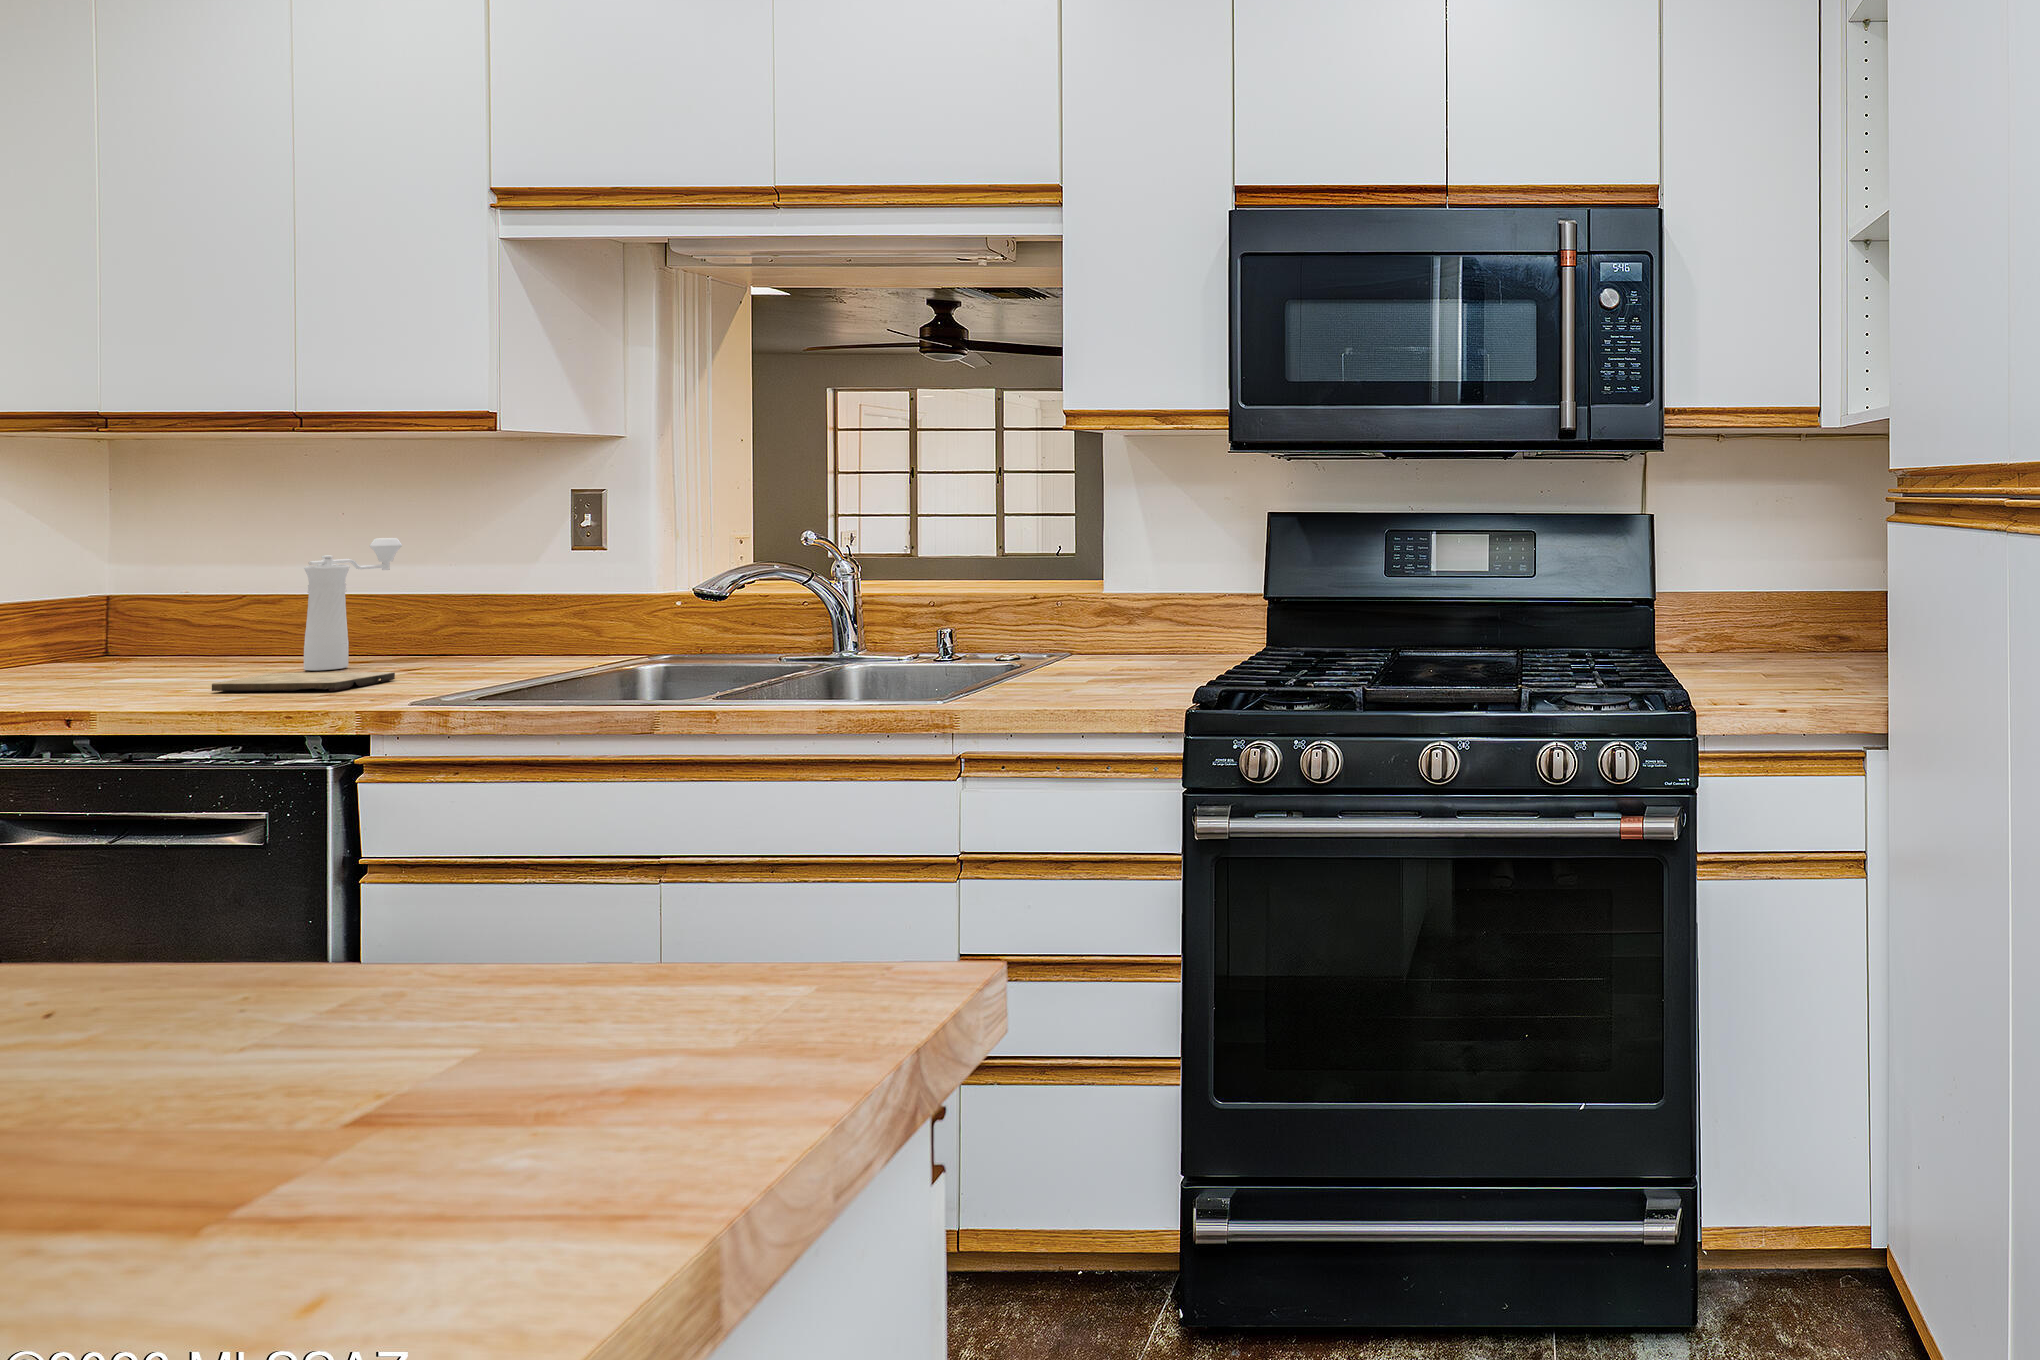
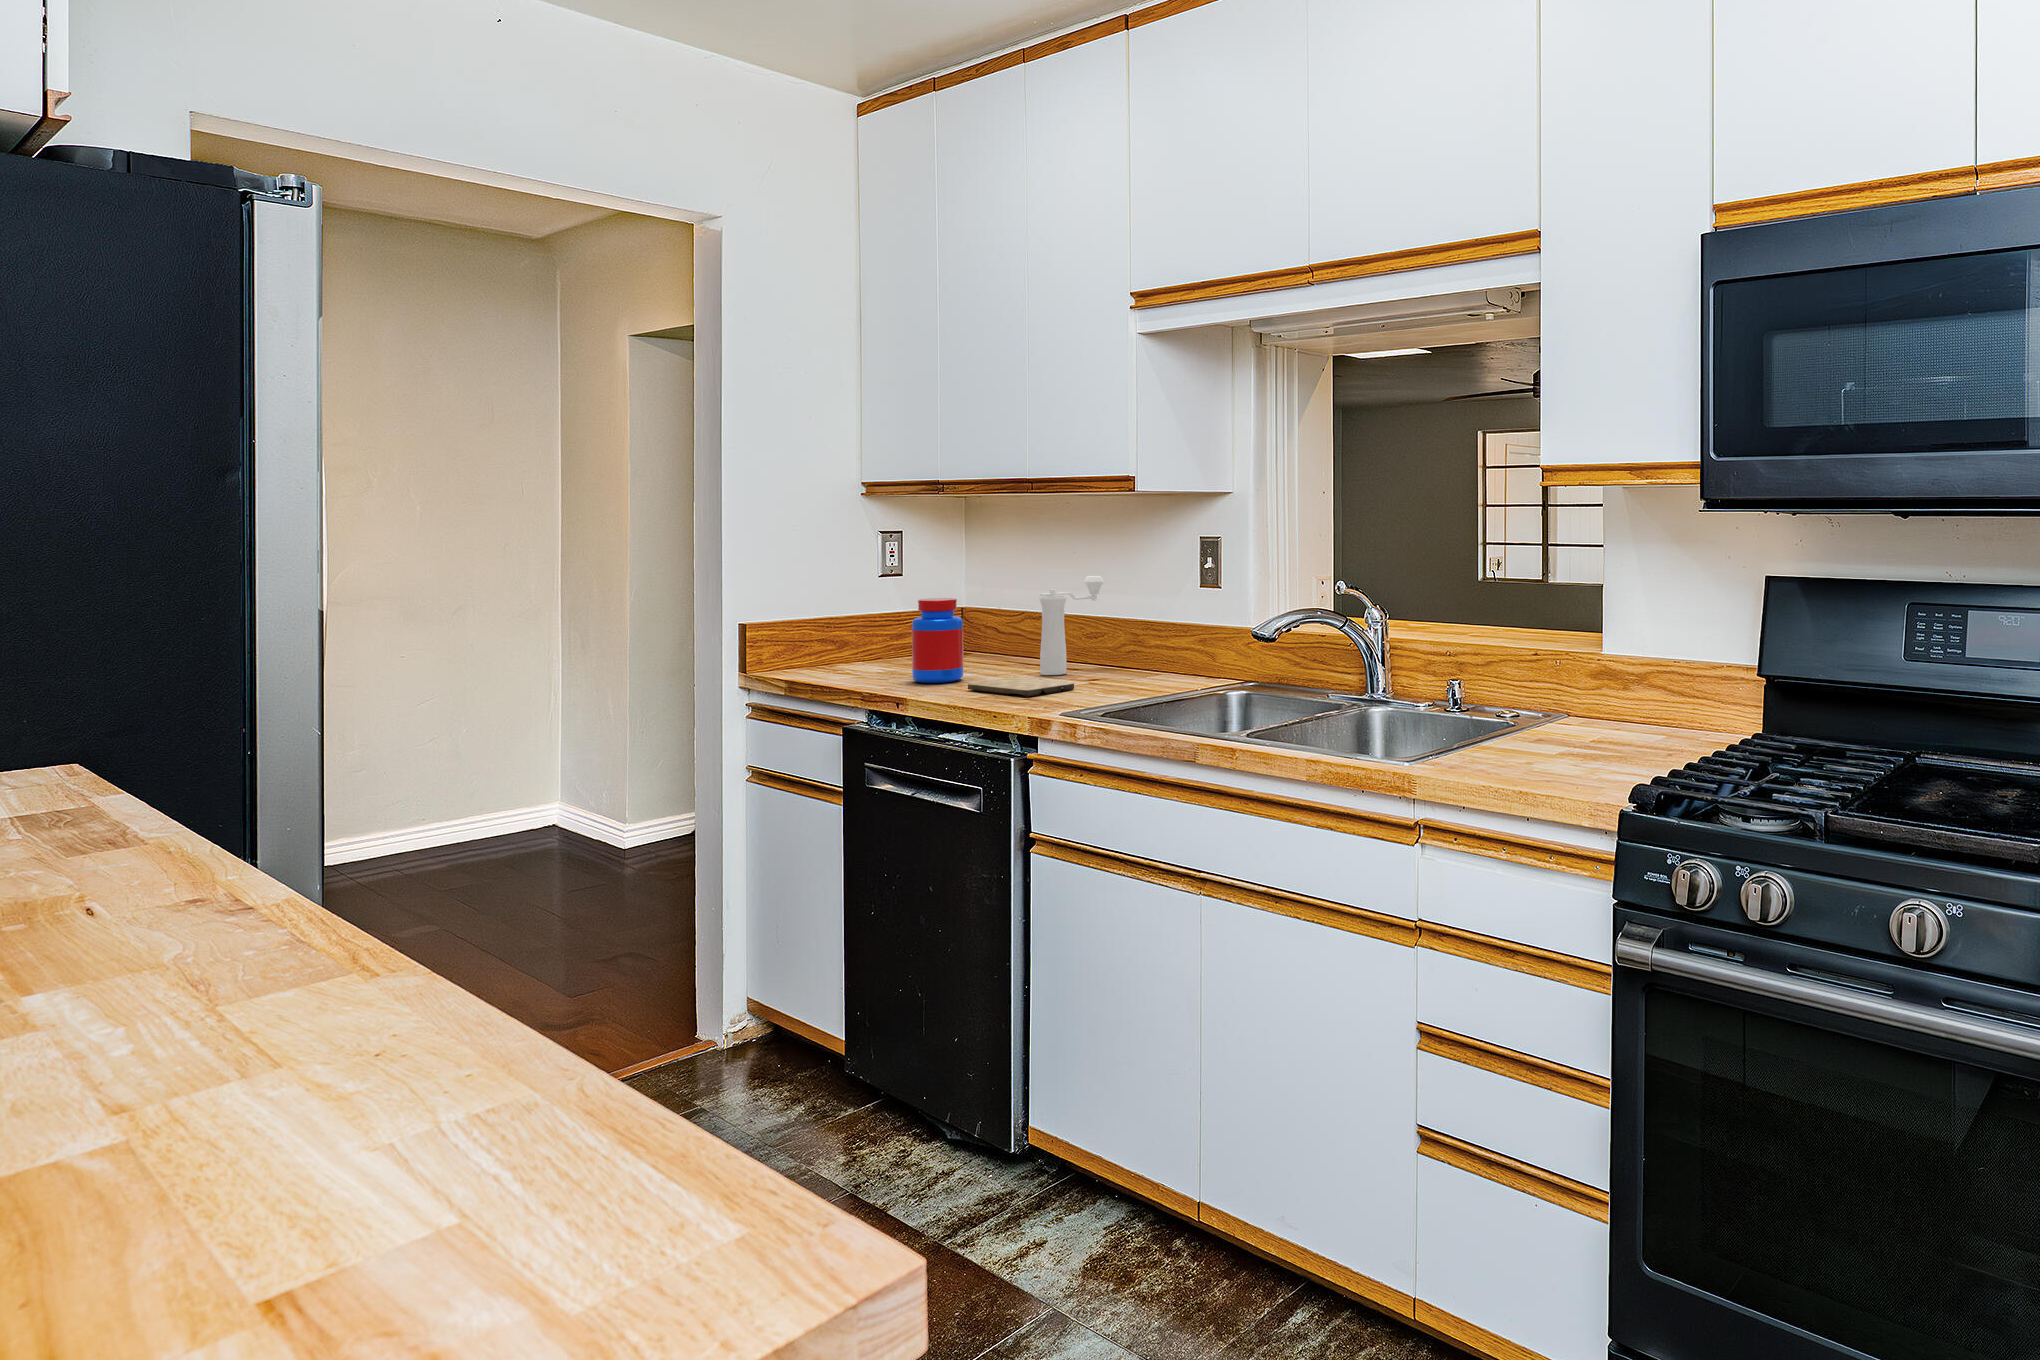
jar: none [83,571,178,691] -> present [912,598,963,683]

